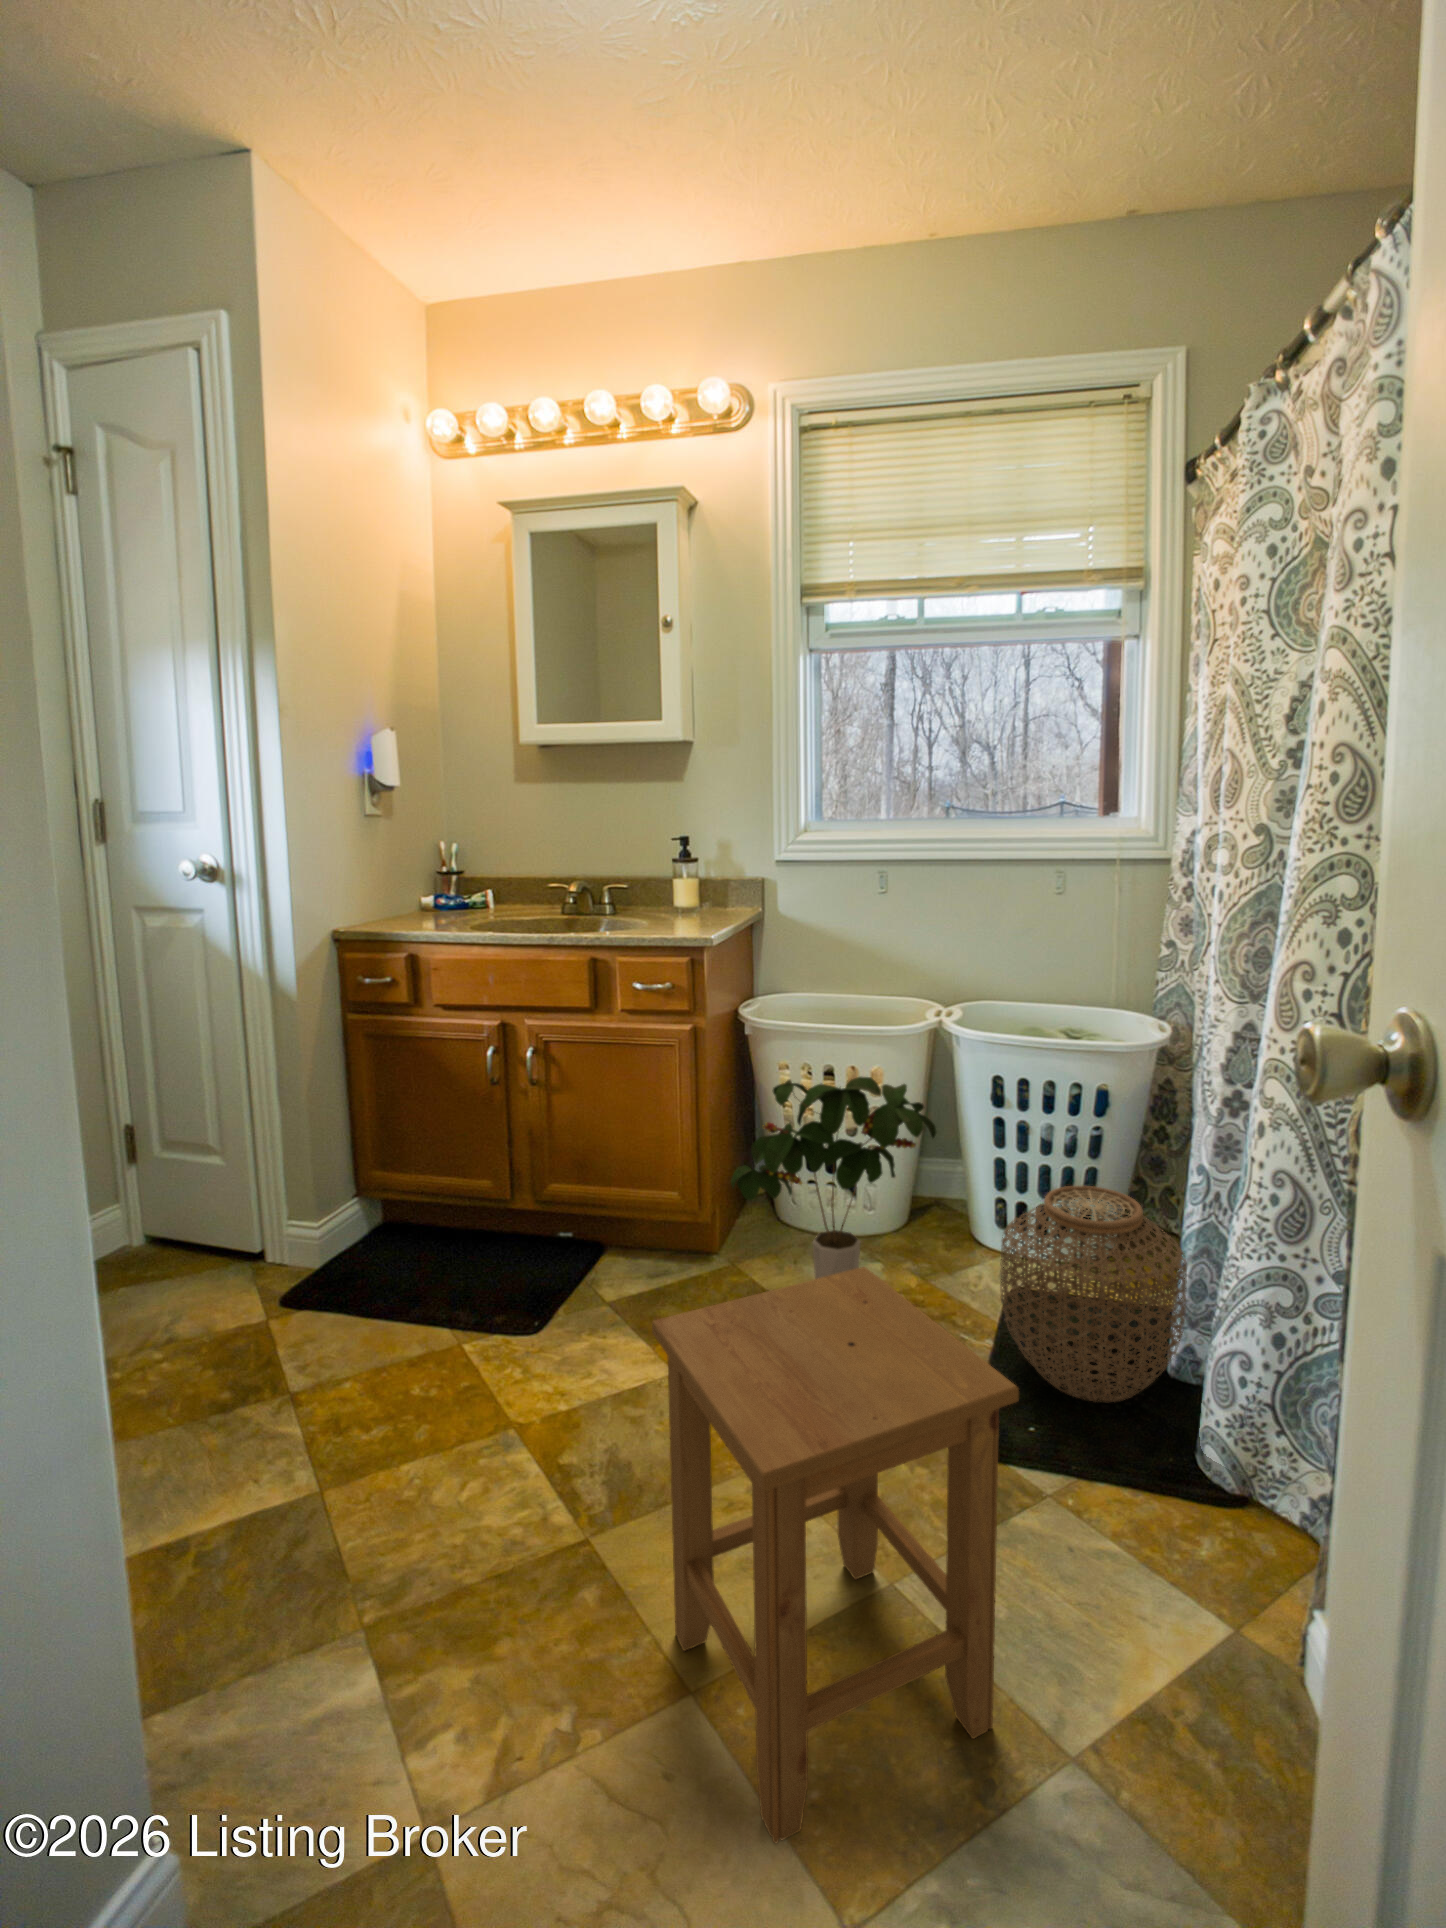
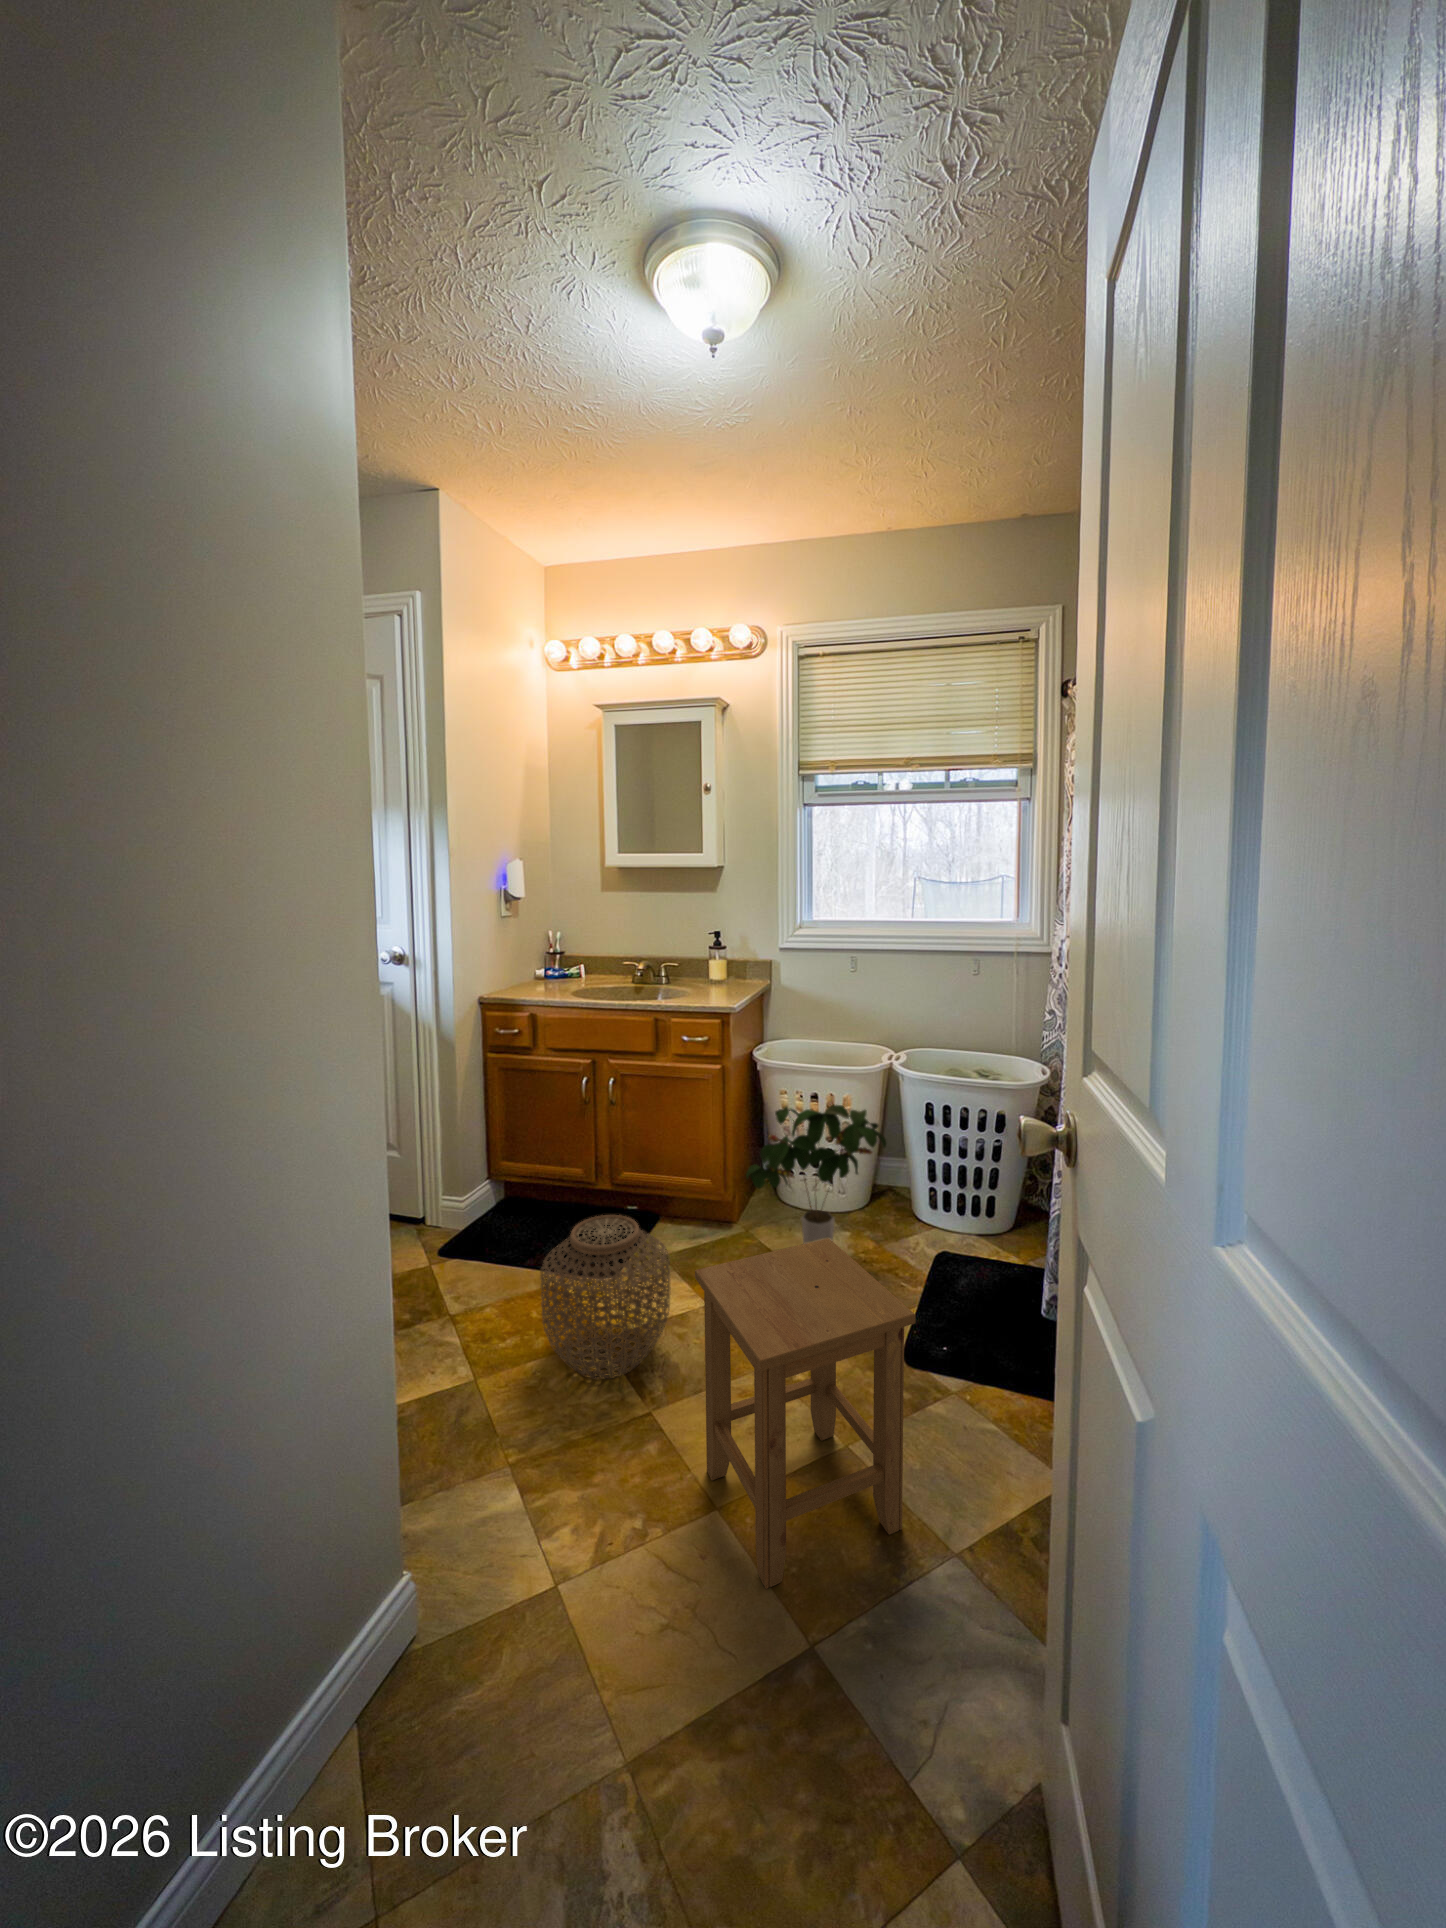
woven basket: present [1000,1186,1187,1402] -> present [541,1215,670,1379]

